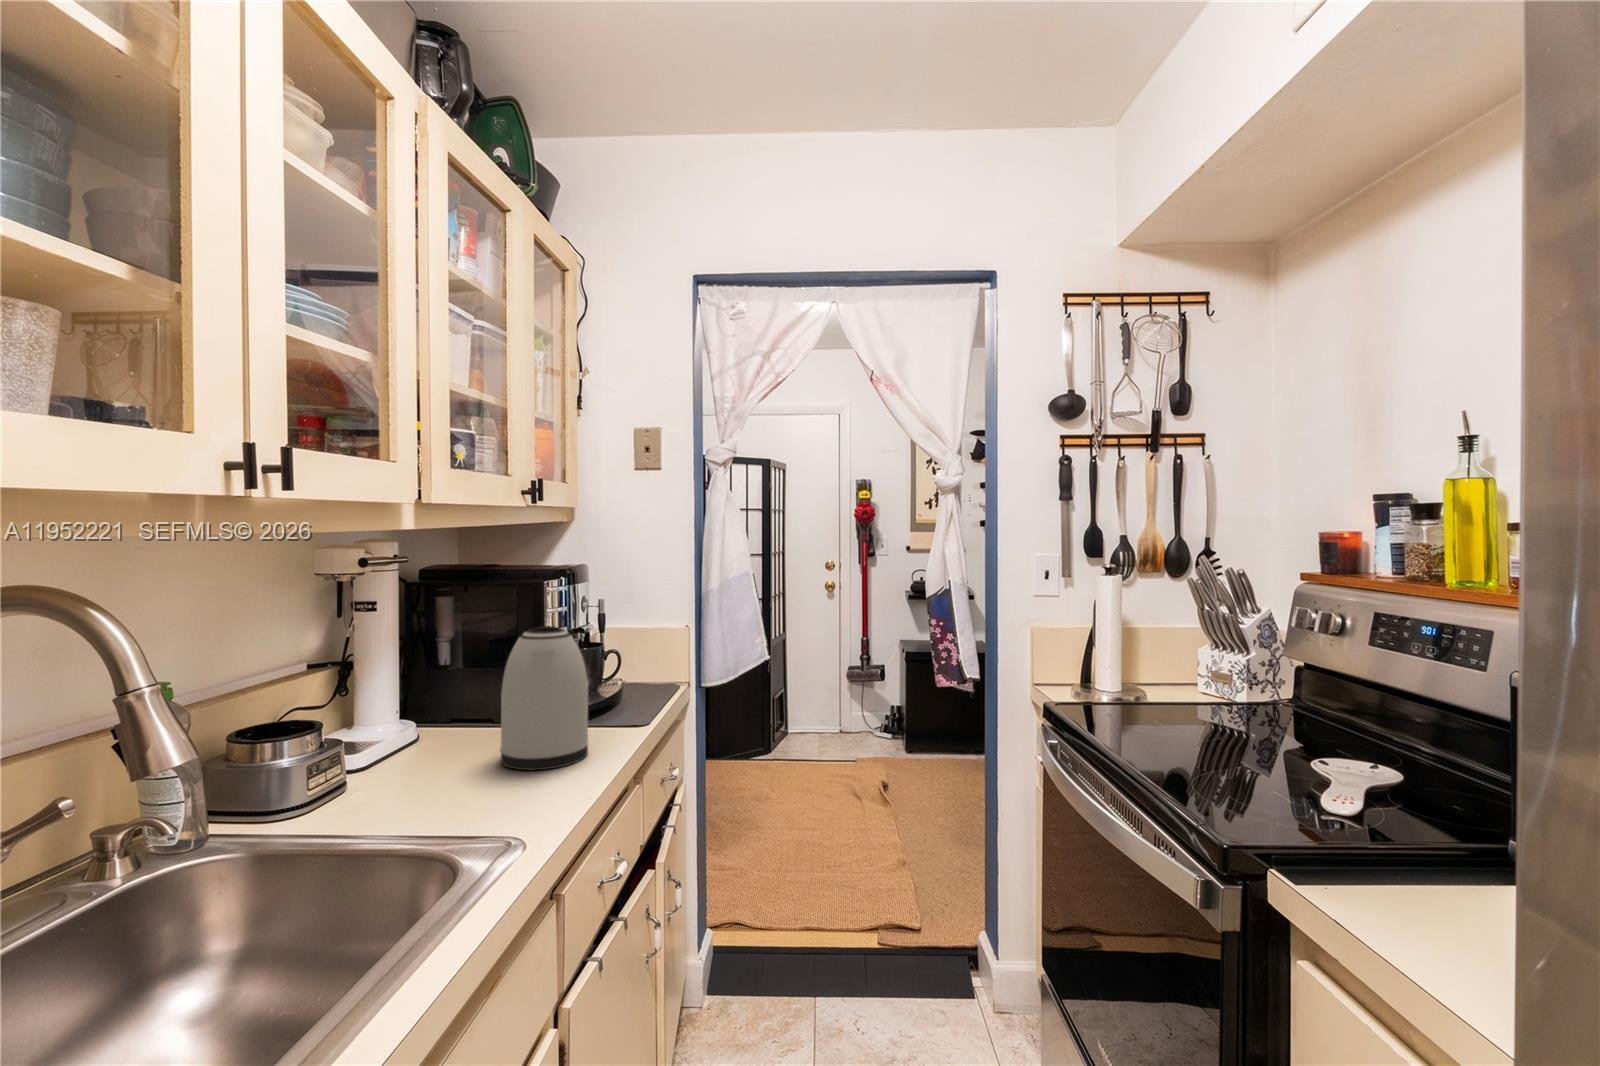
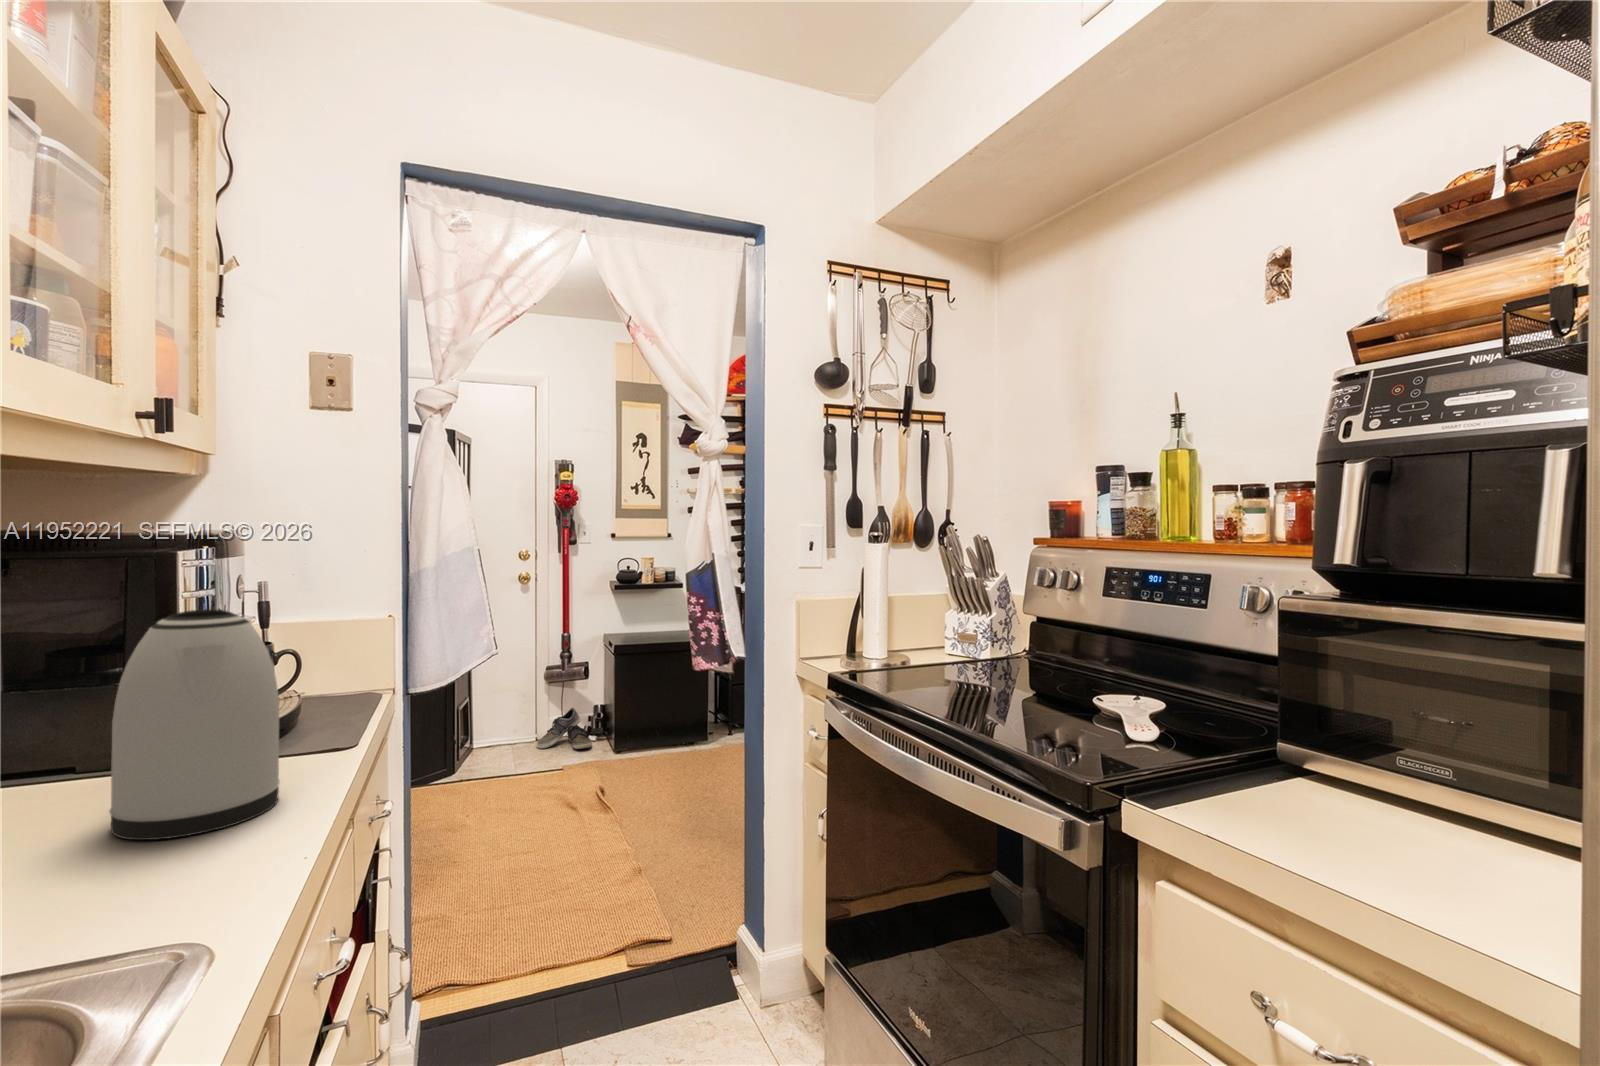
shoe: none [839,706,886,744] -> present [537,708,592,749]

